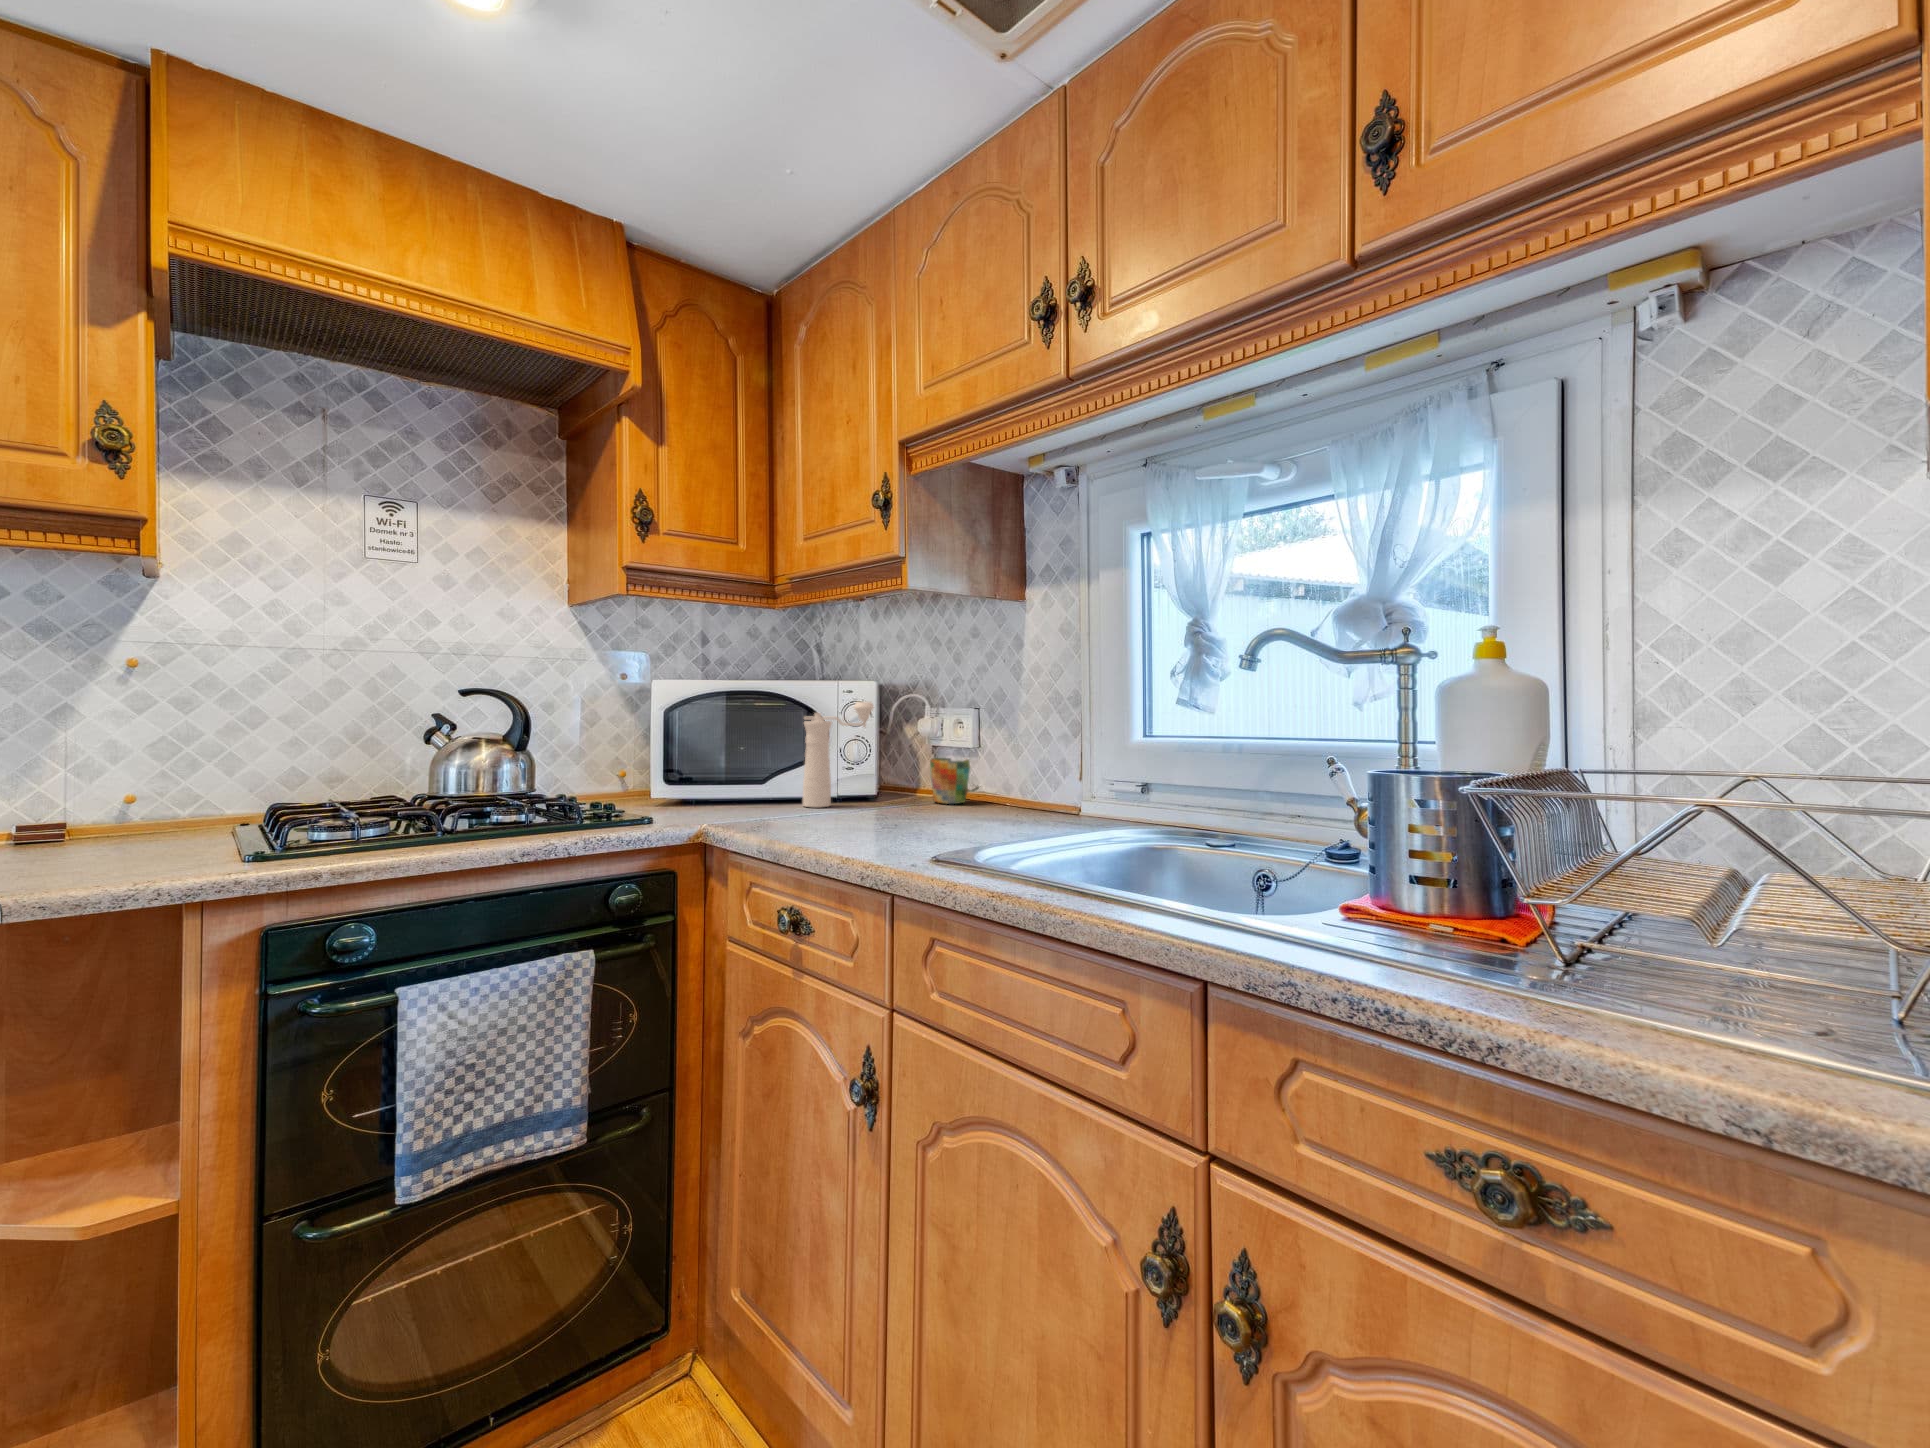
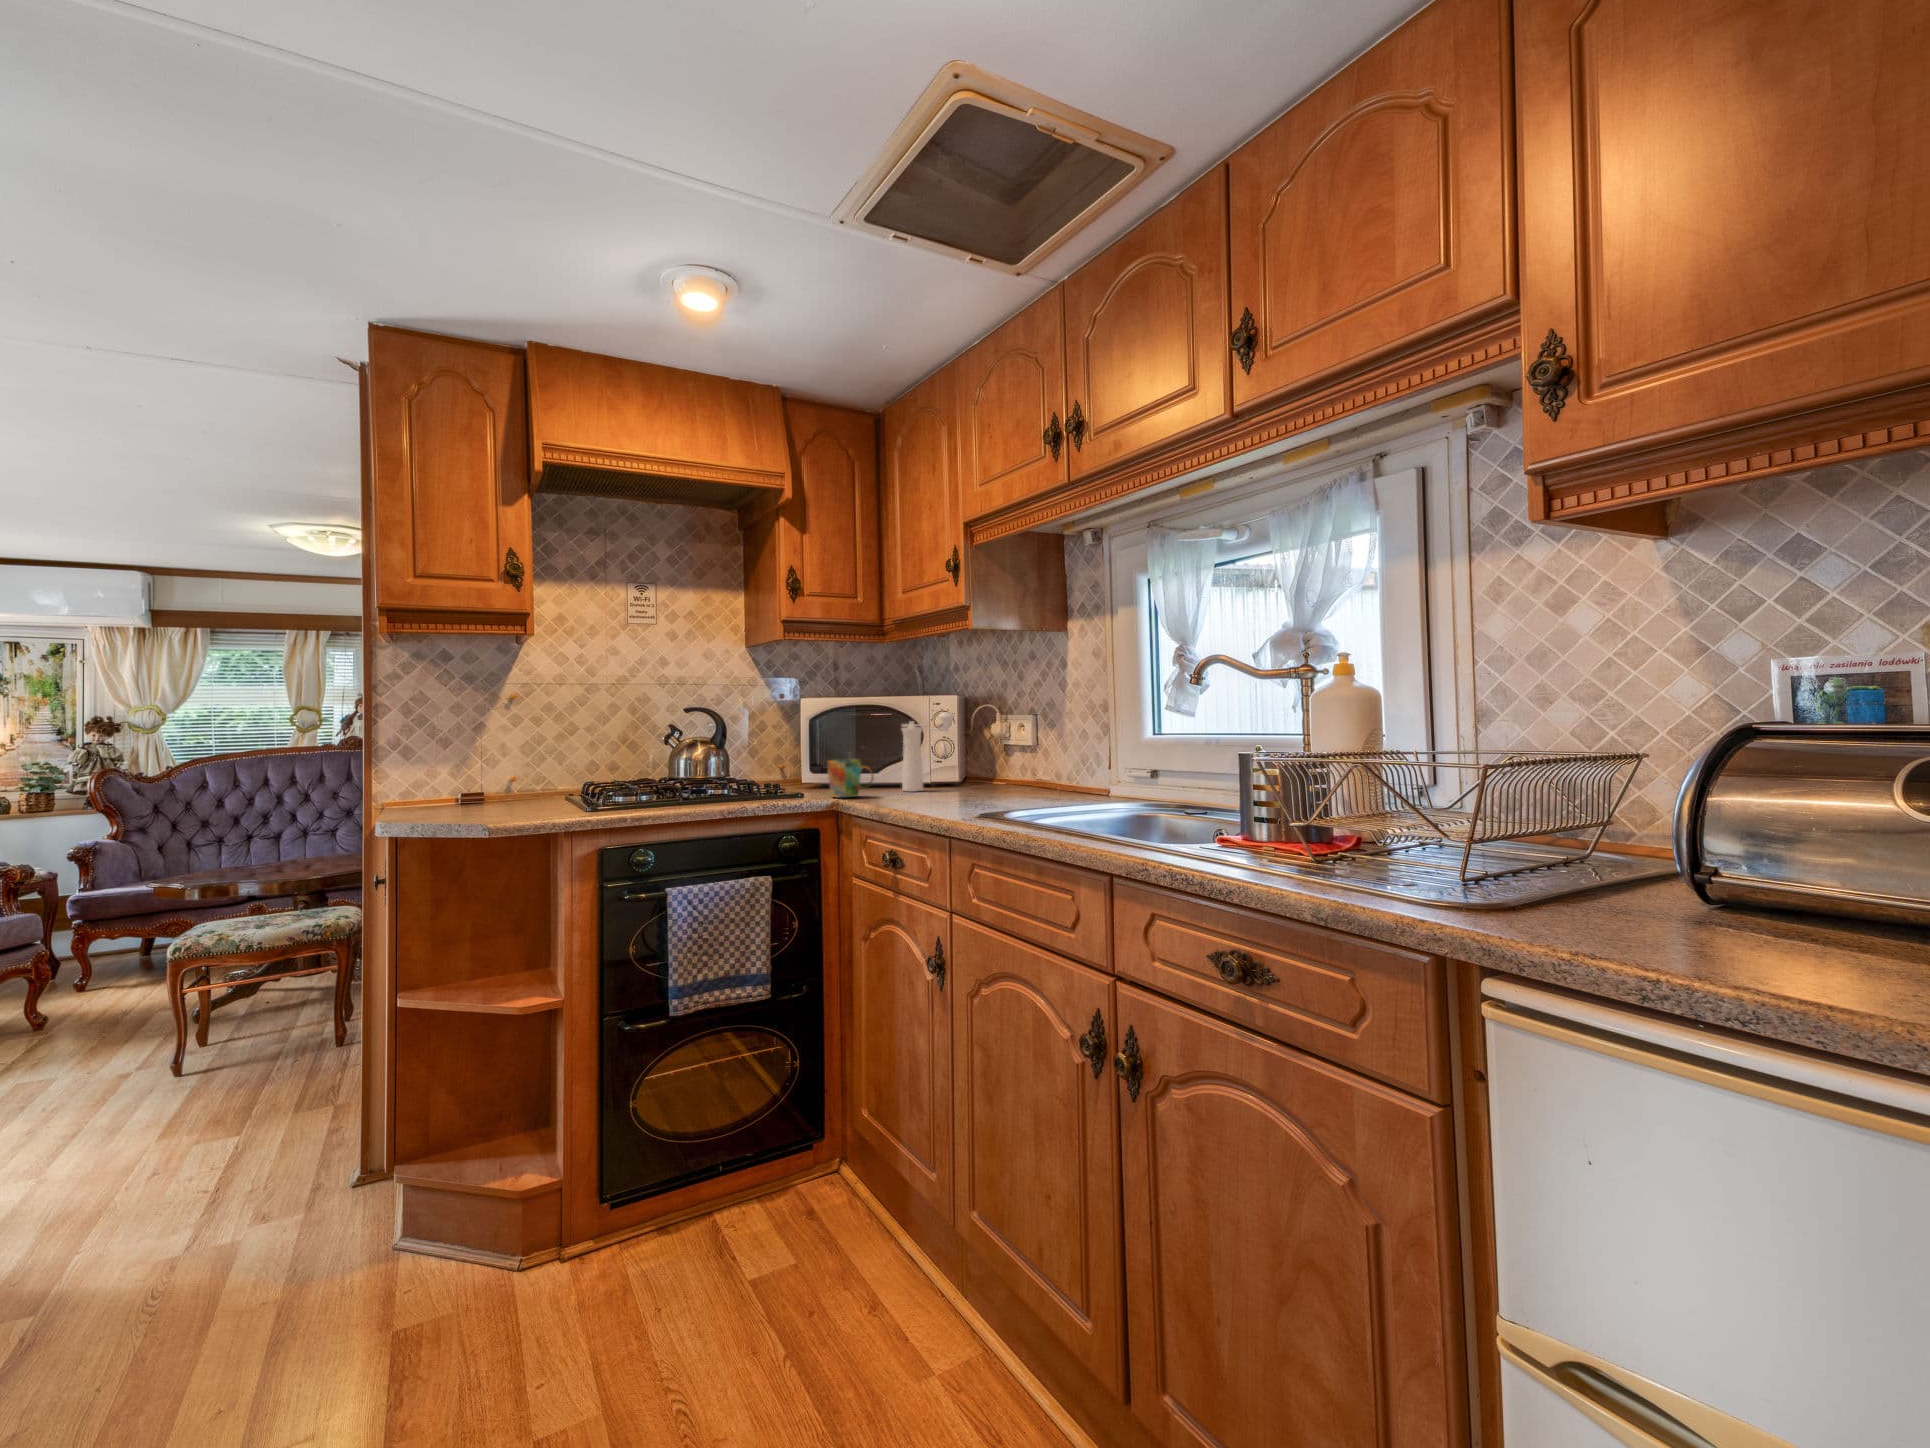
mug: present [930,758,979,804] -> present [828,759,873,797]

